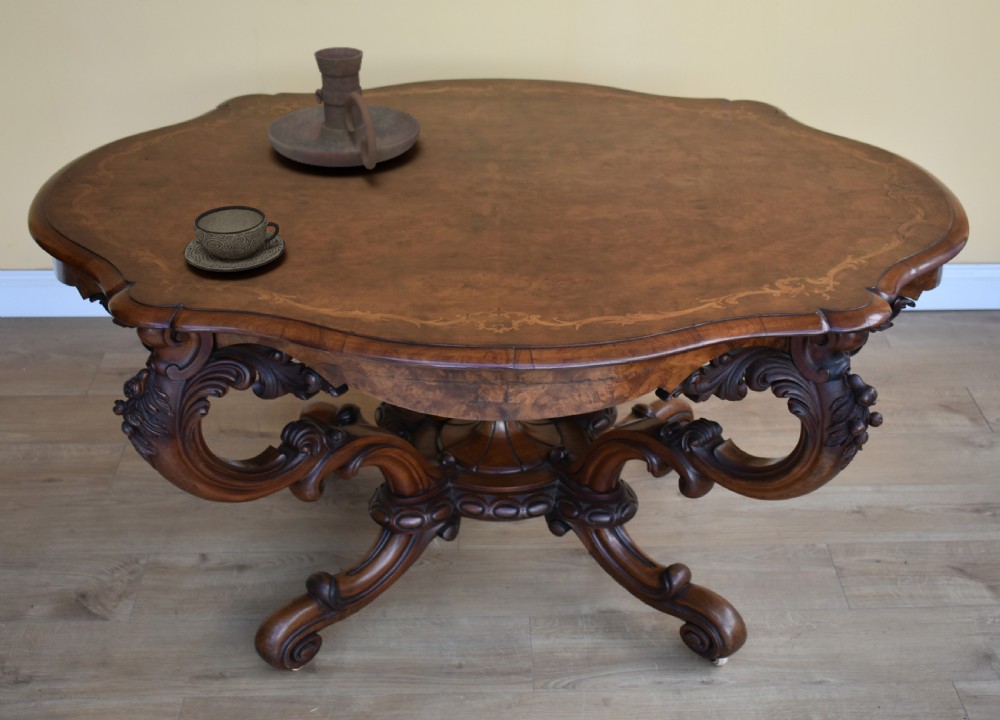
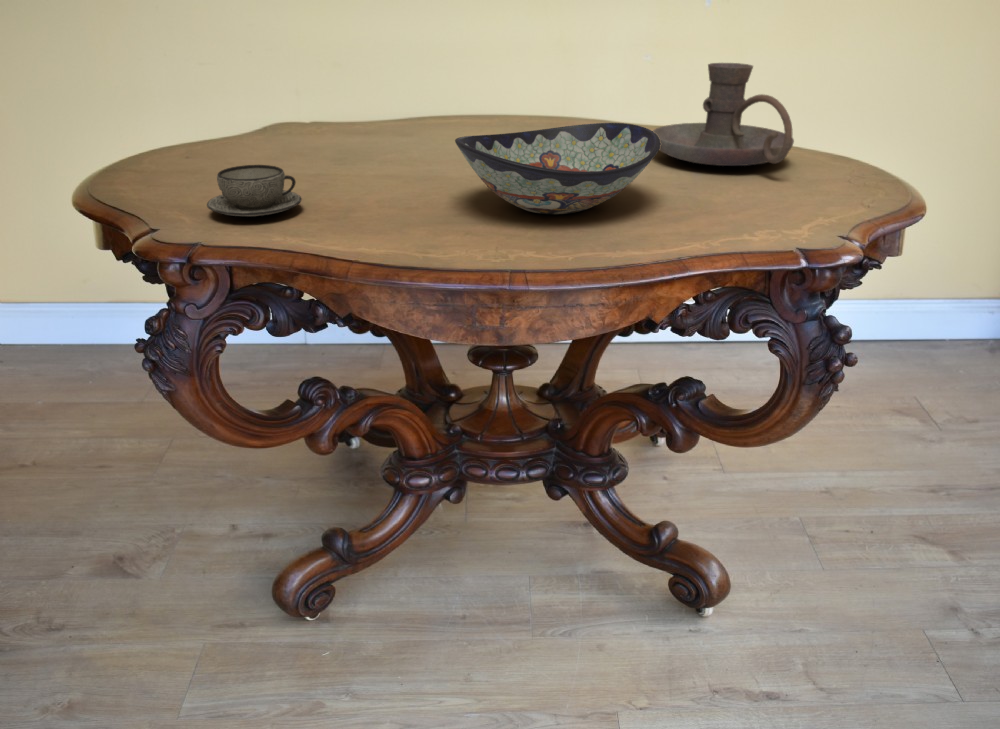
candle holder: present [267,47,420,169] -> present [653,63,794,166]
decorative bowl: none [453,148,677,262] -> present [455,123,661,214]

